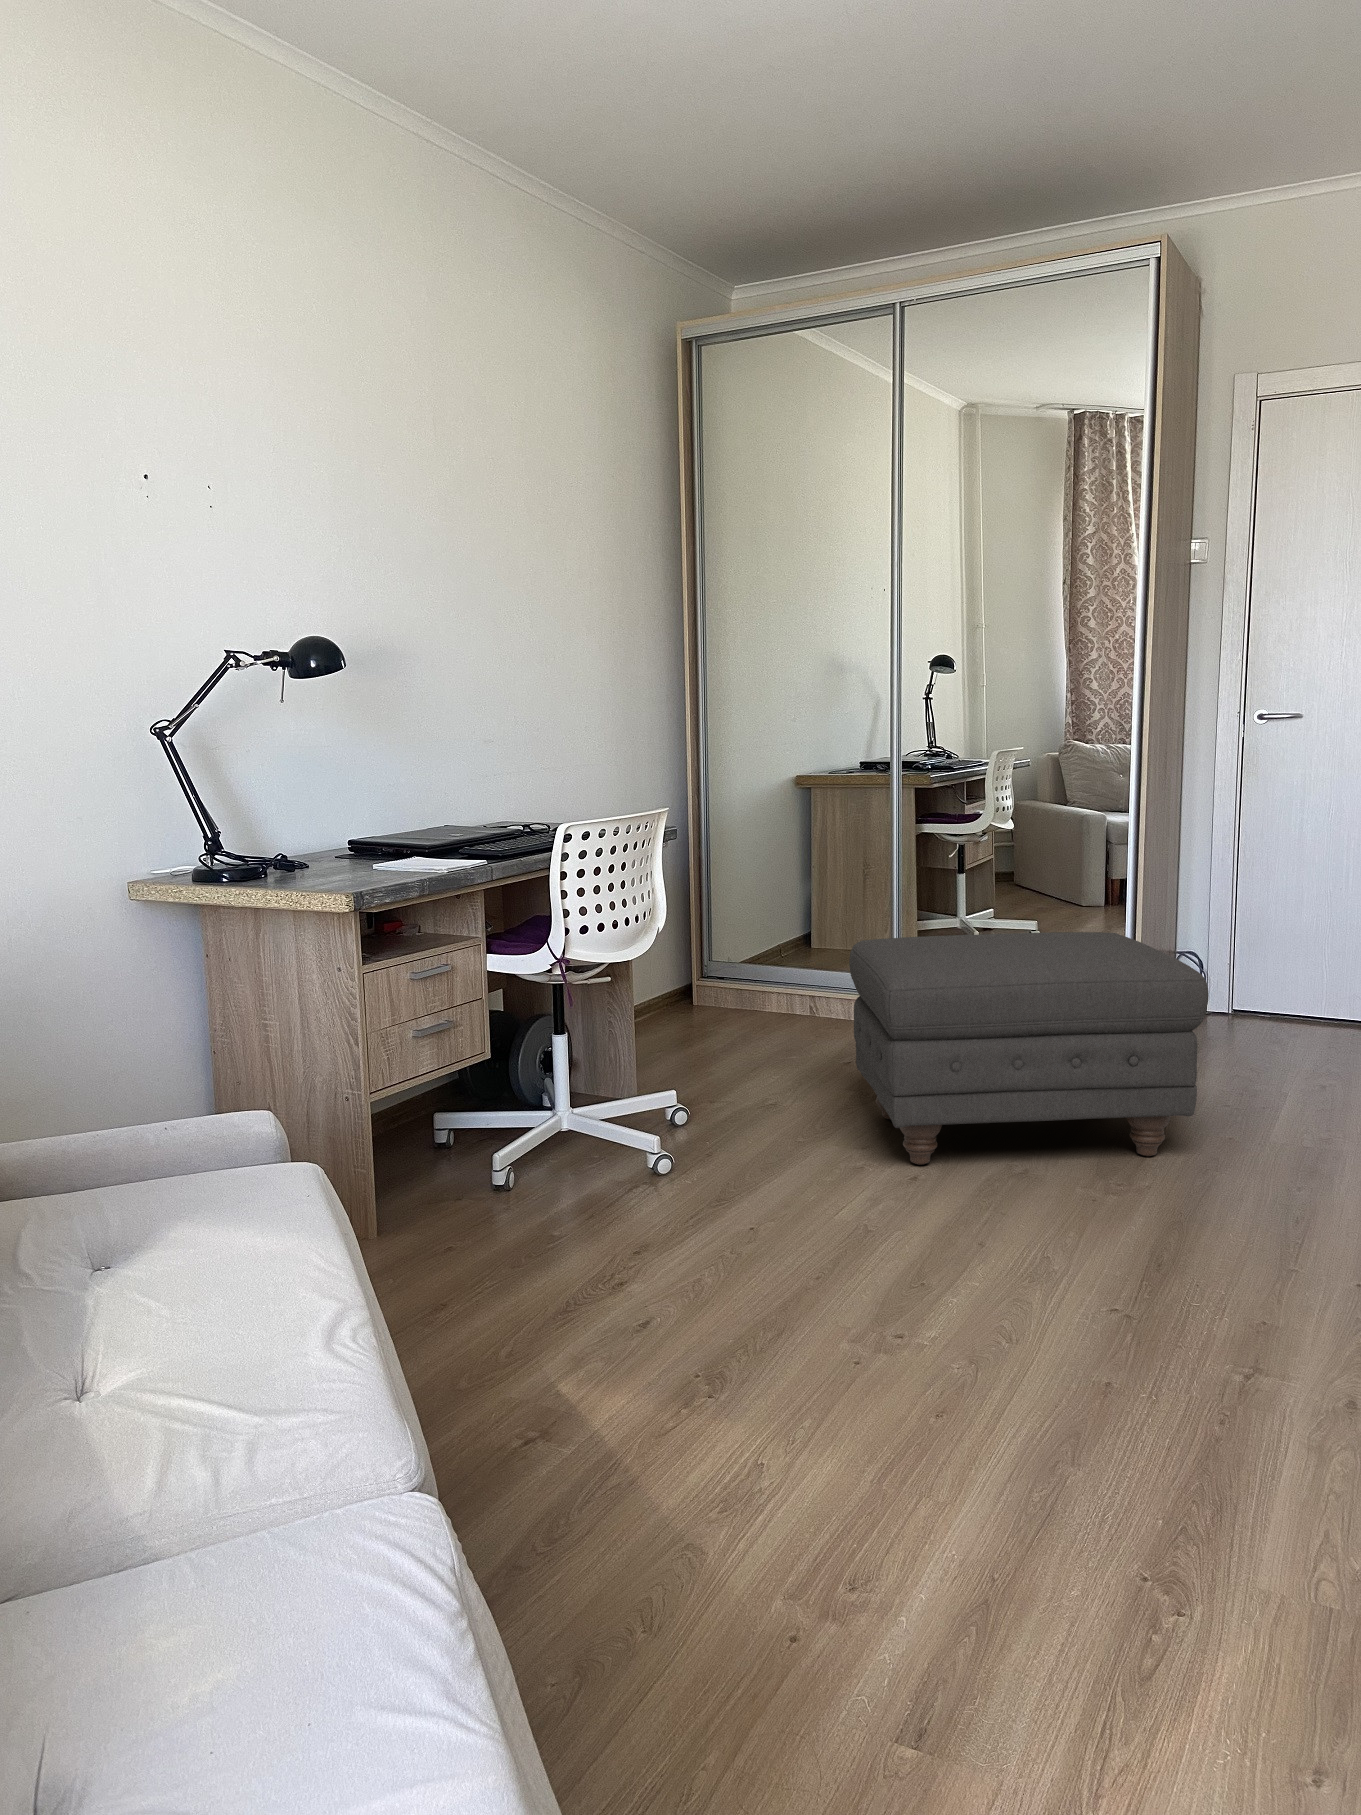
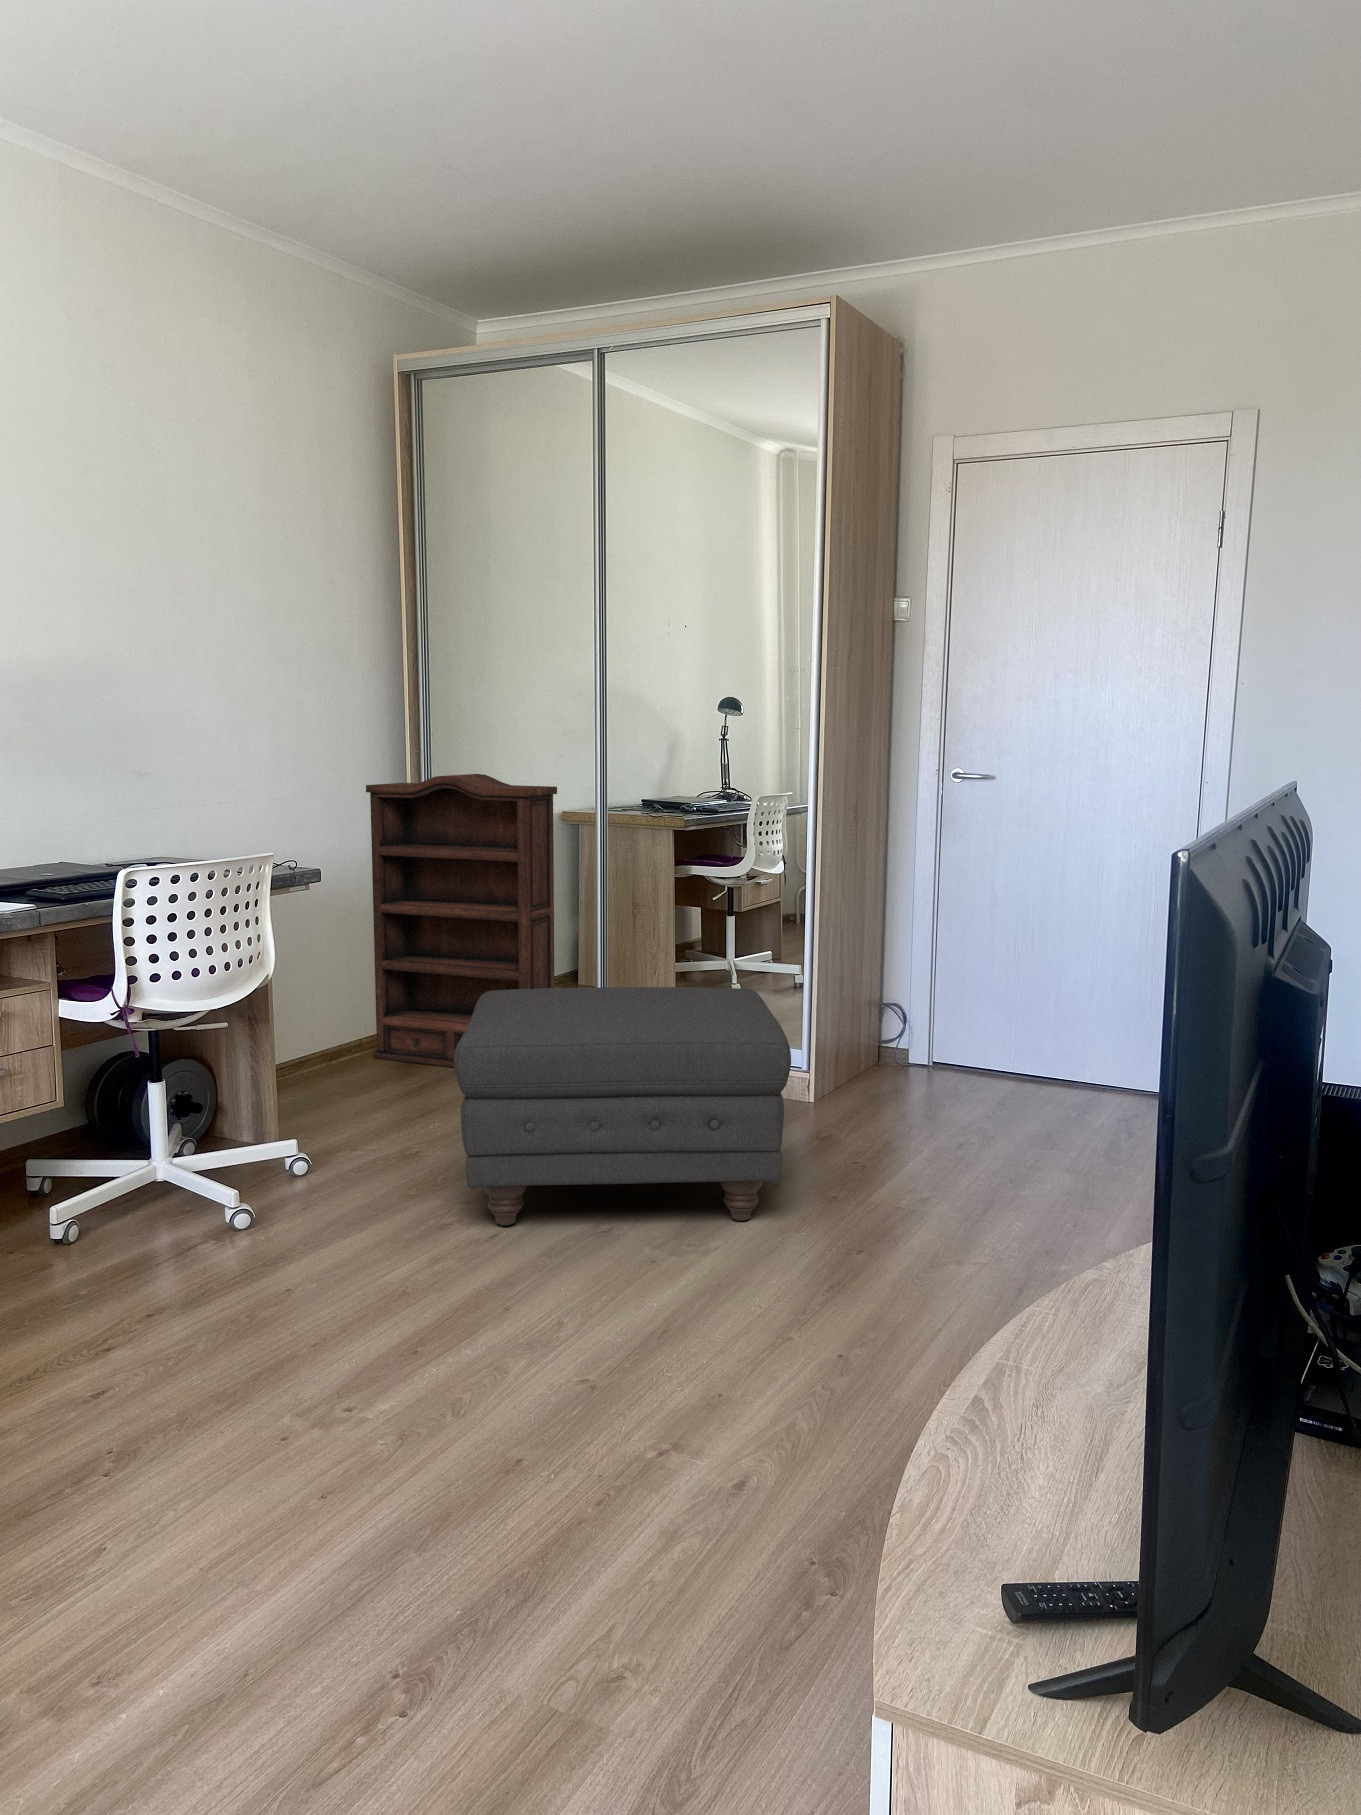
bookshelf: none [659,734,851,1031] -> present [366,774,557,1067]

